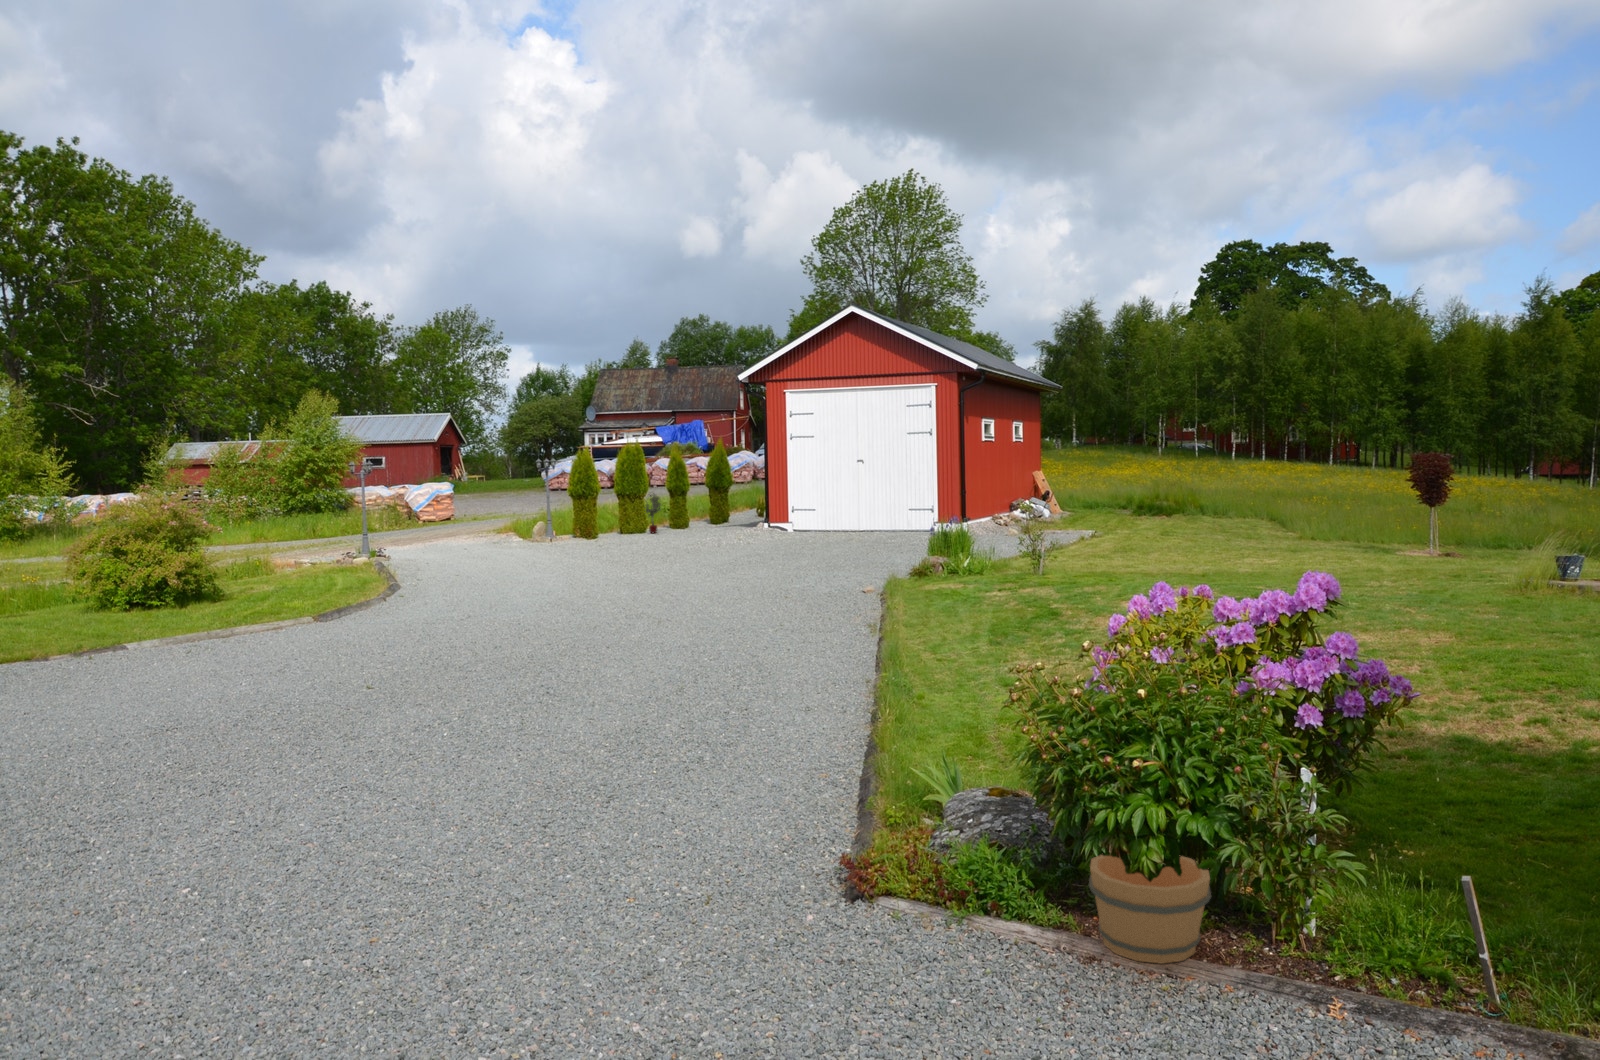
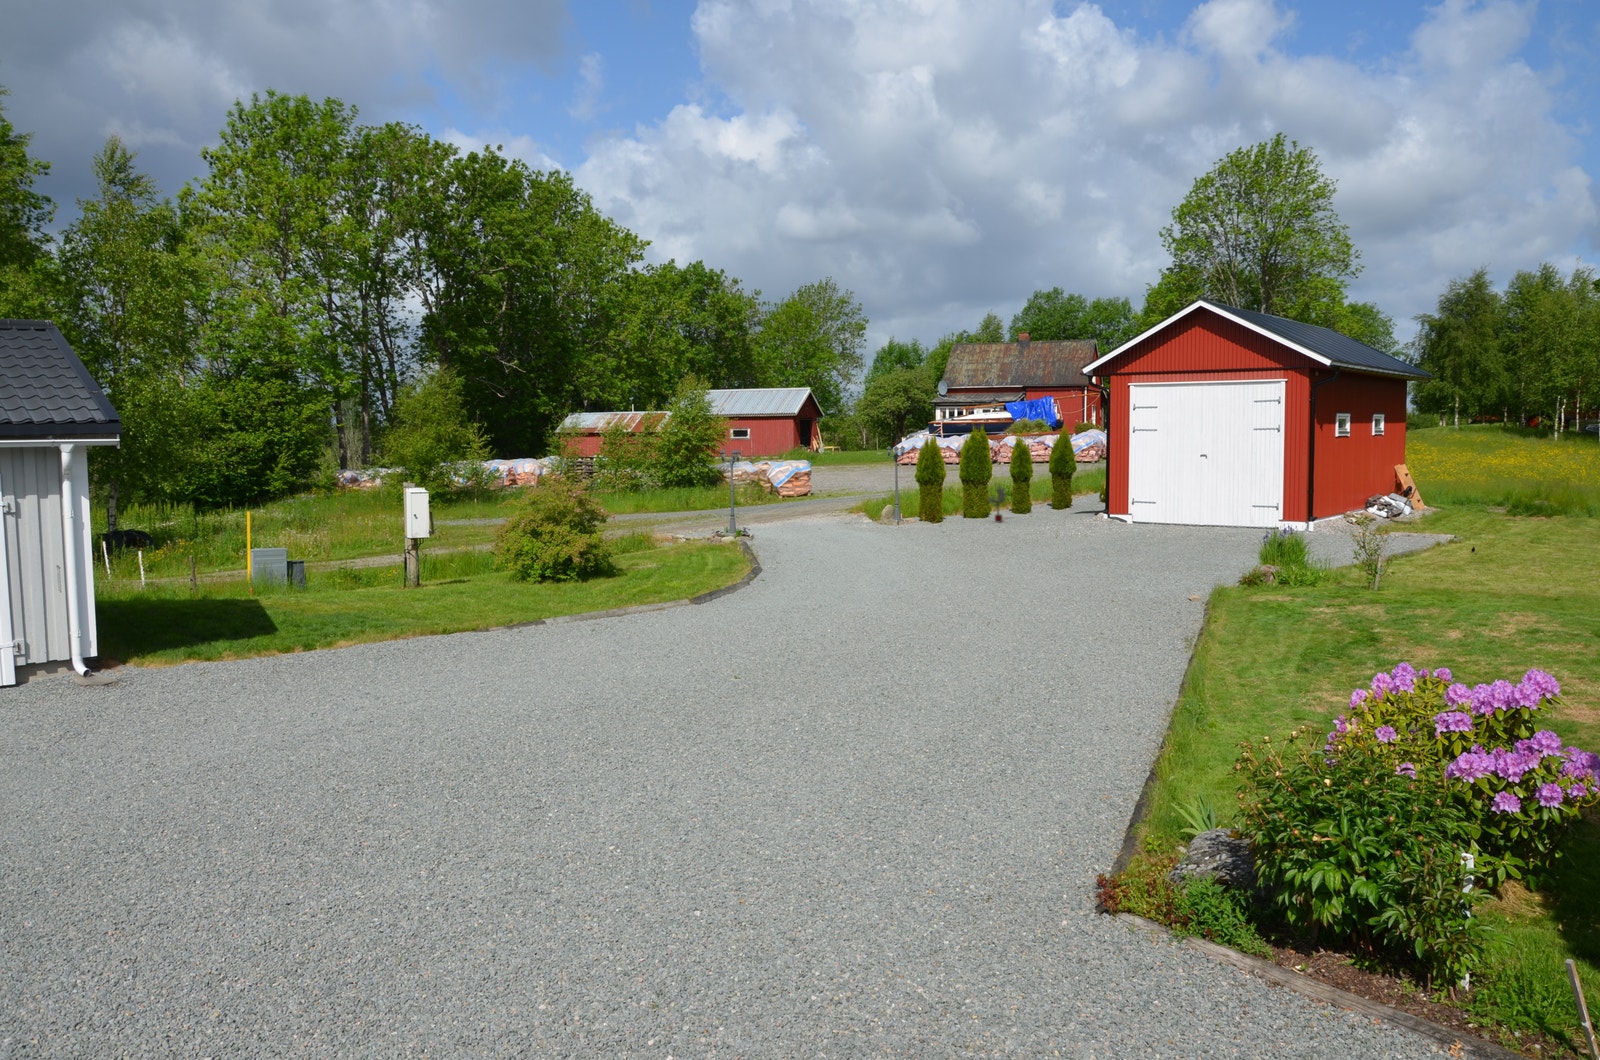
bucket: present [1089,855,1211,964] -> none [1281,901,1386,996]

